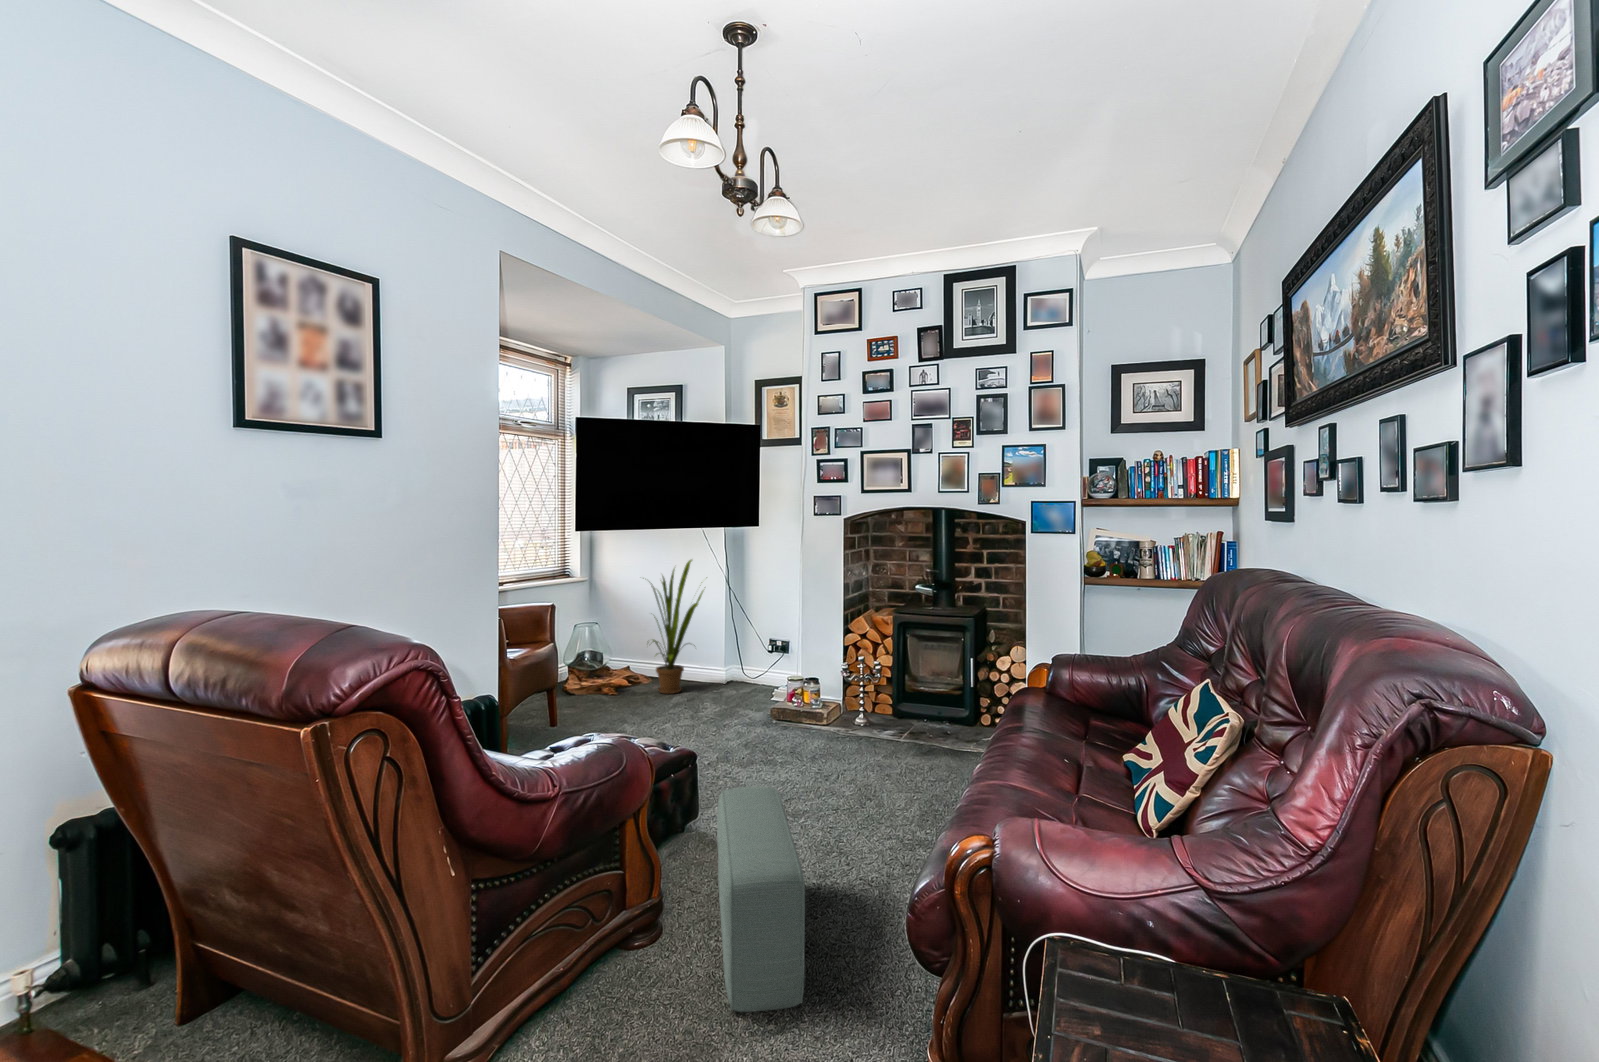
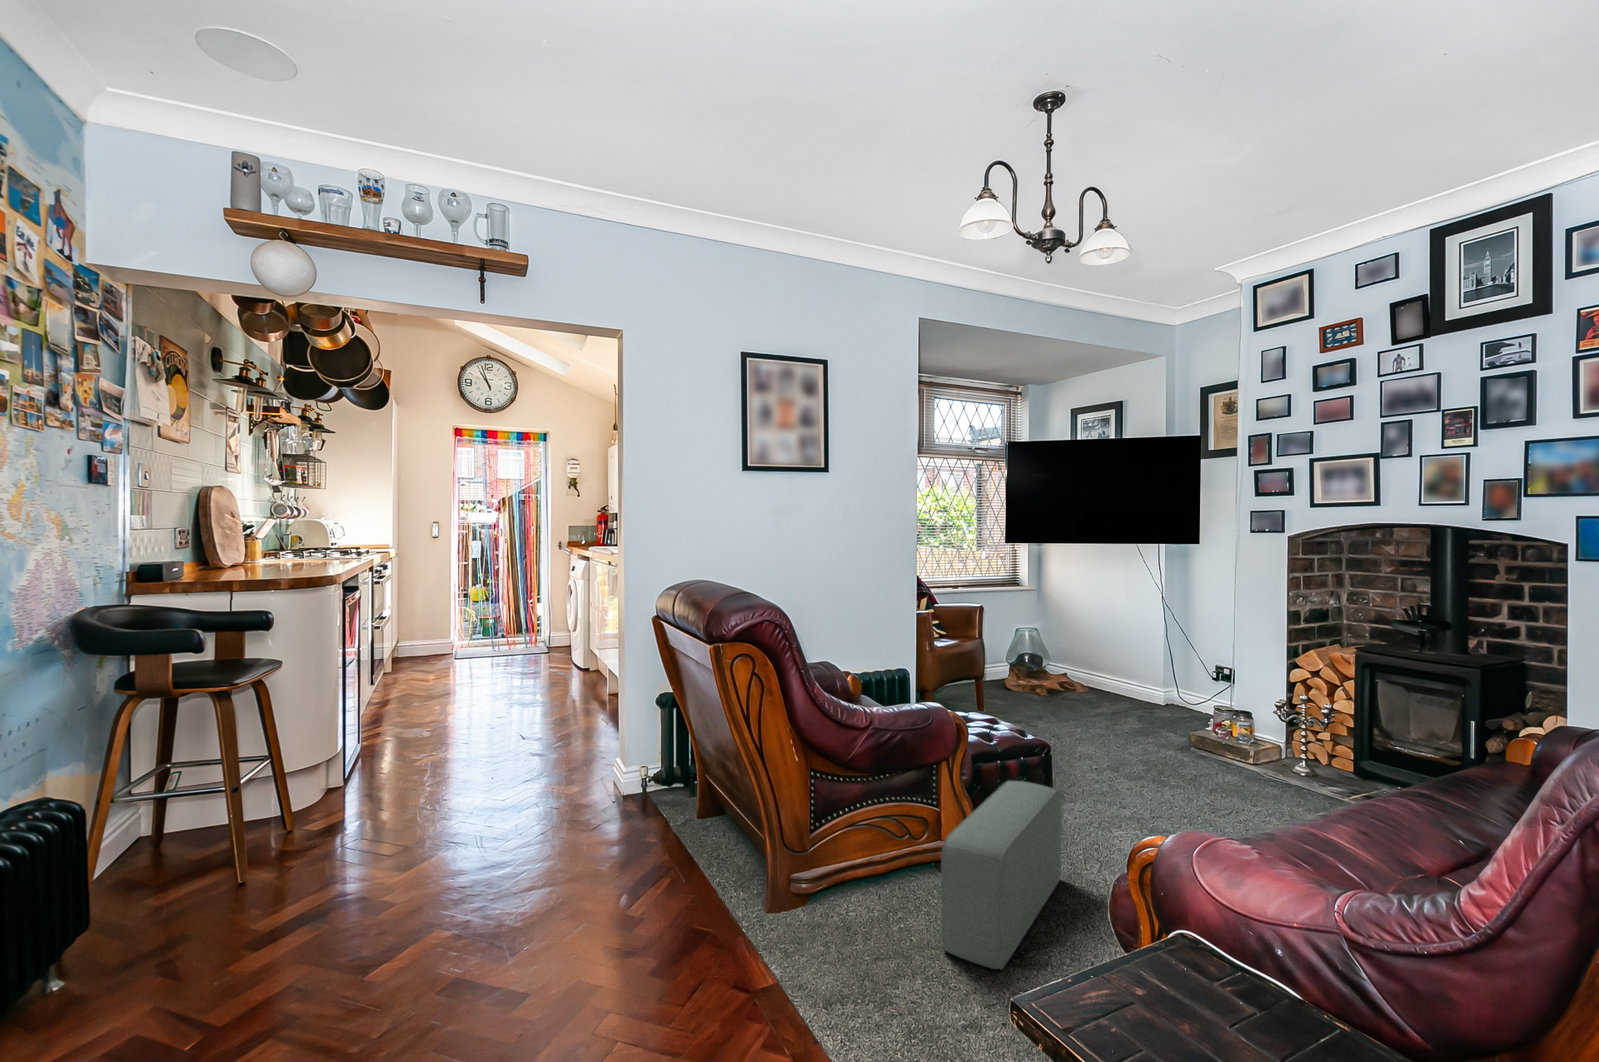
house plant: present [651,560,703,694] -> none [1072,575,1142,705]

